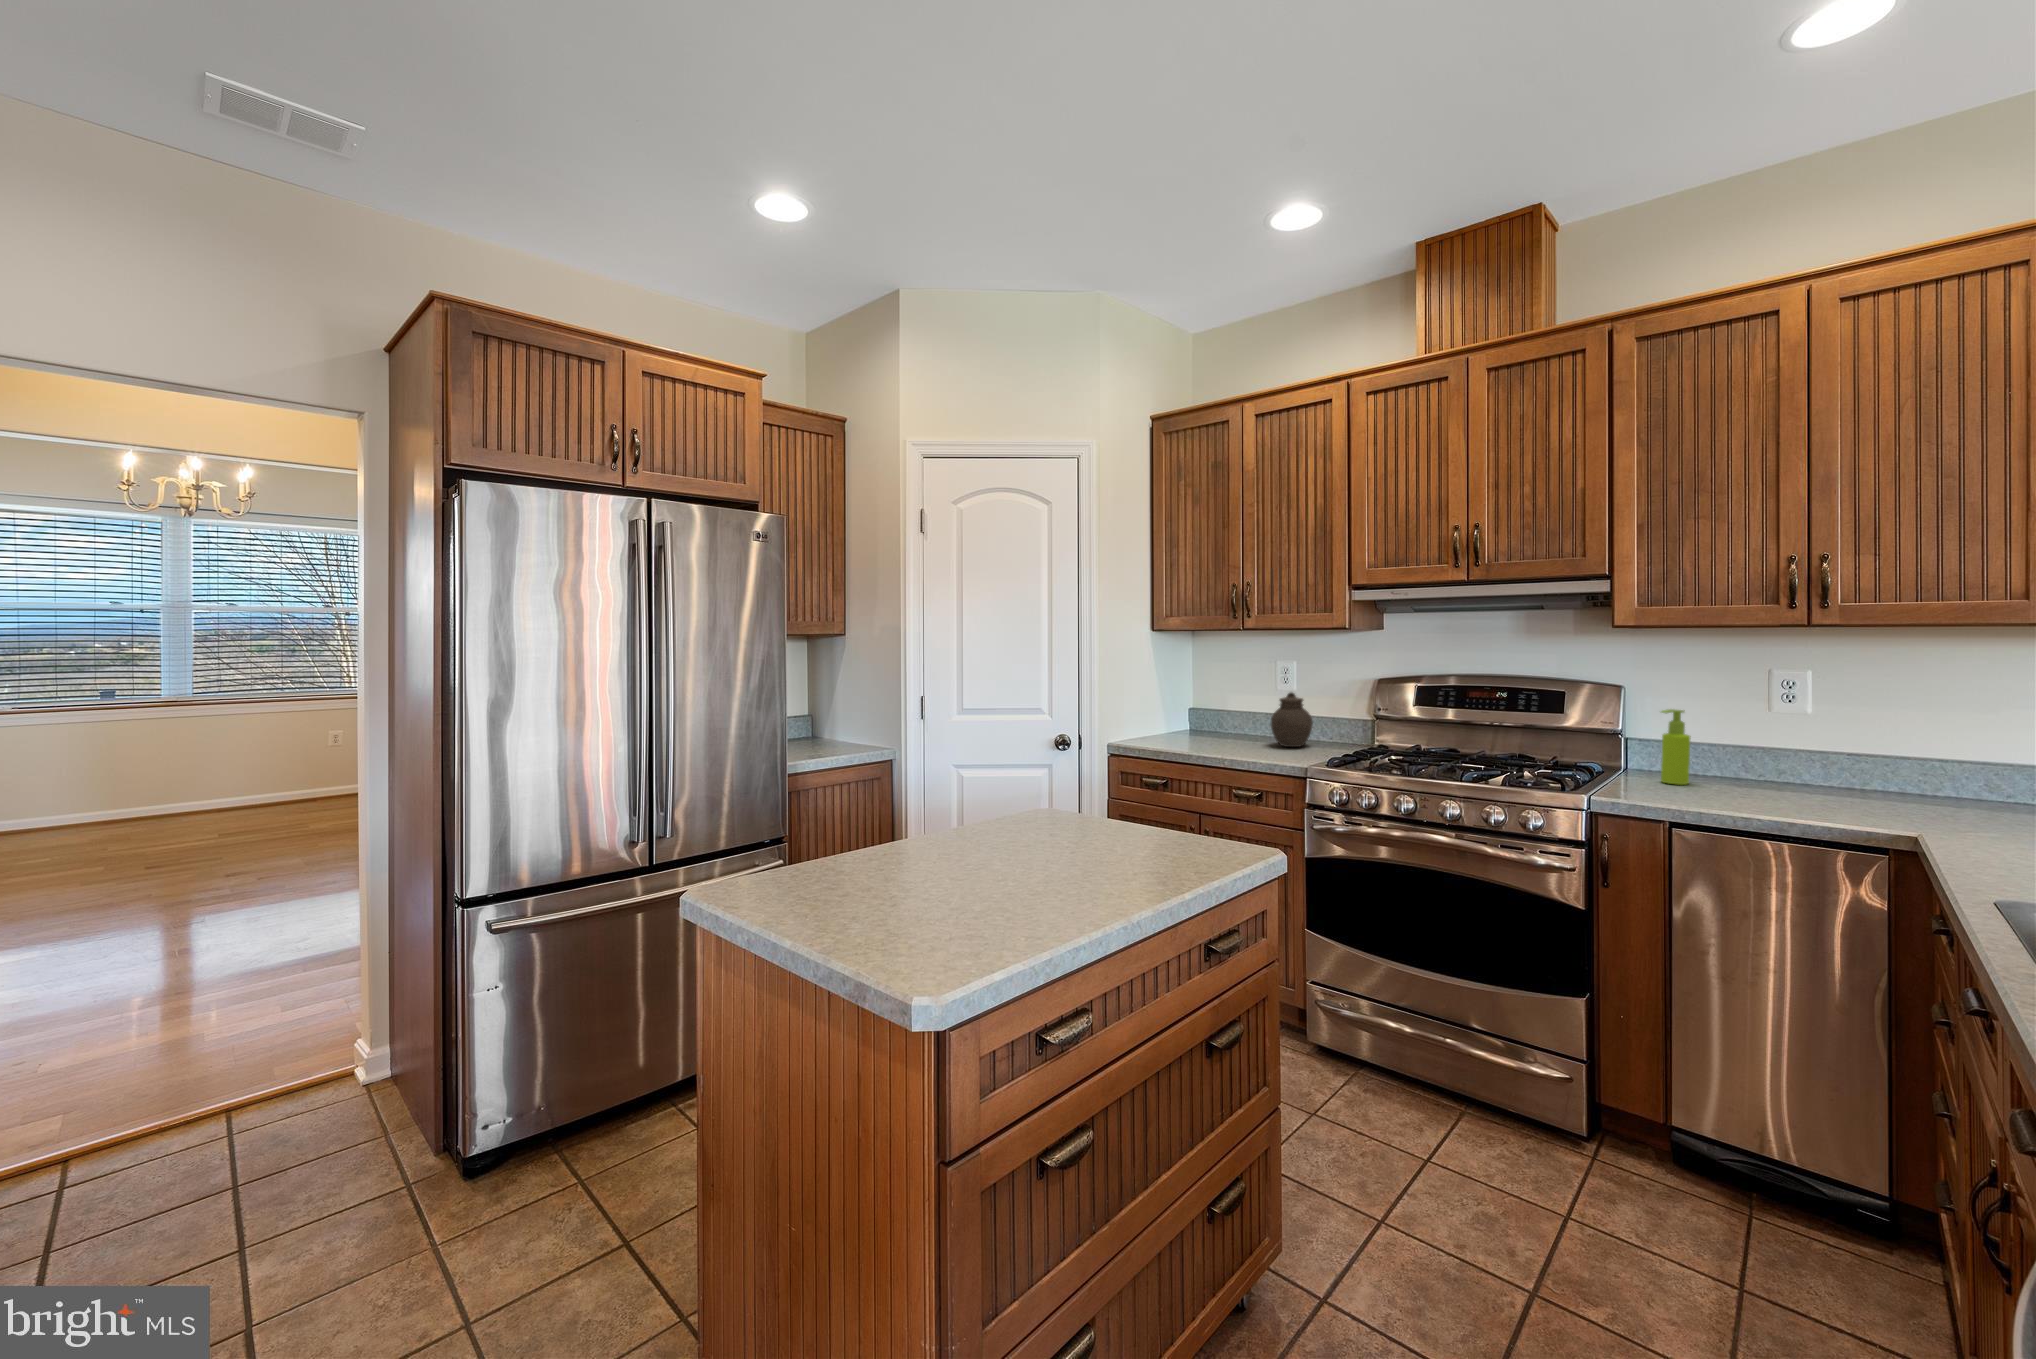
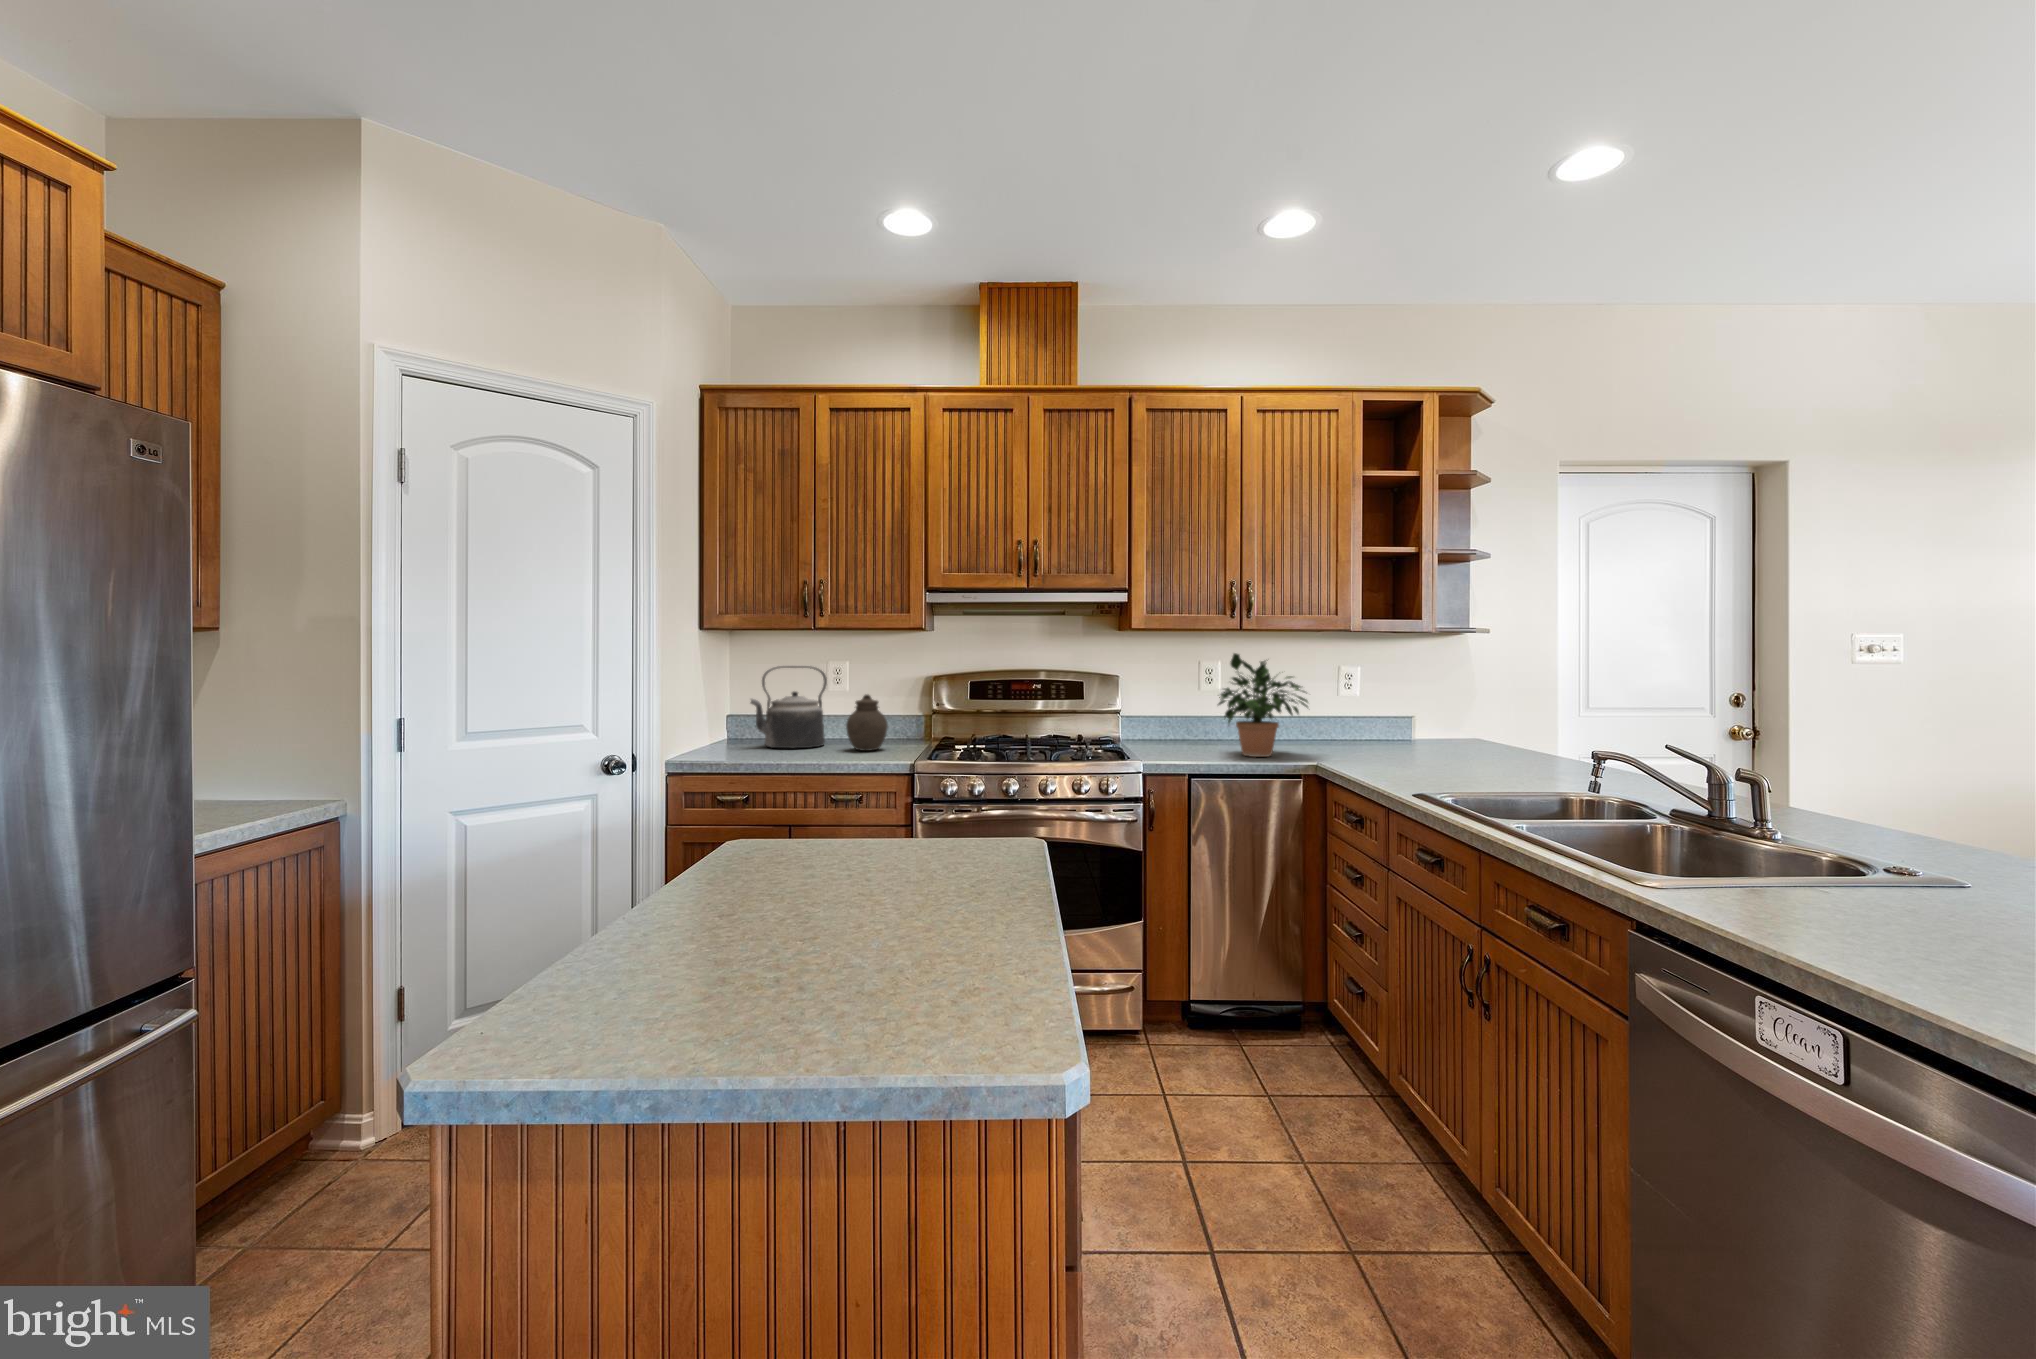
potted plant: none [1727,659,1943,810] -> present [1218,653,1308,757]
kettle: none [1193,661,1266,738] -> present [751,666,827,748]
soap dispenser: present [1661,709,1691,785] -> none [1165,695,1182,752]

